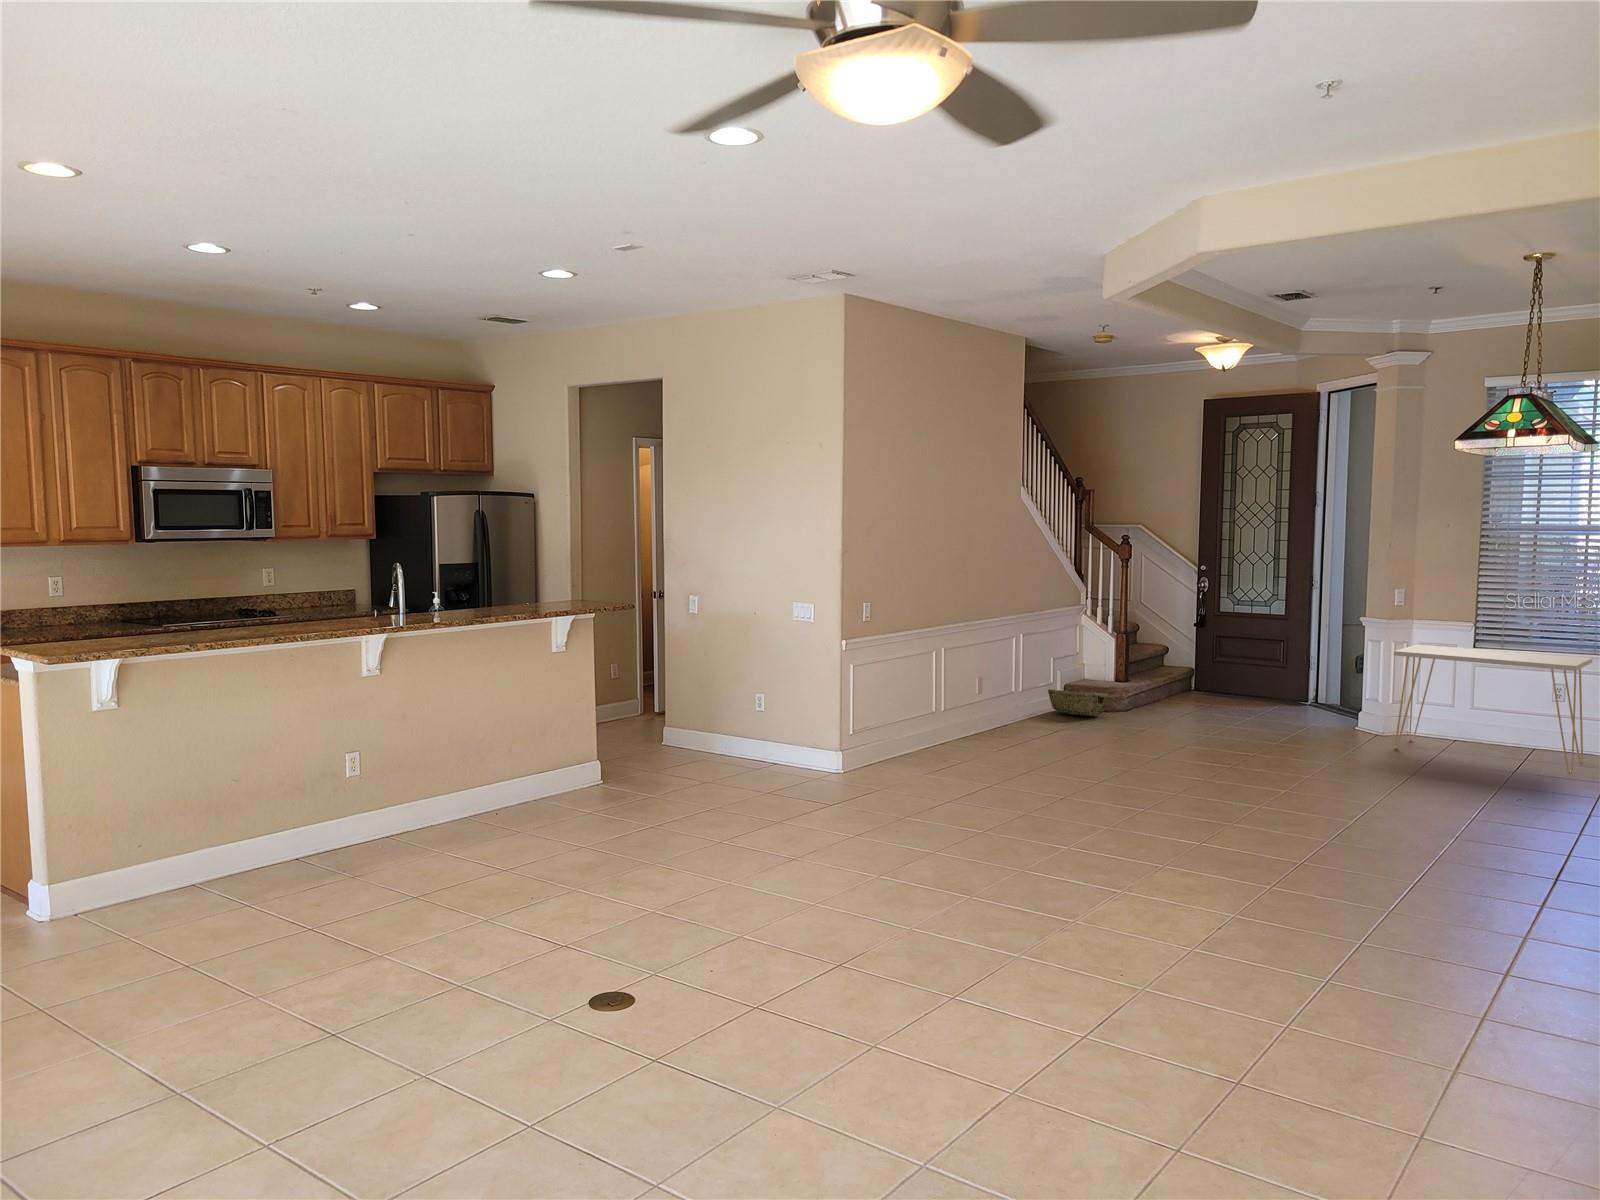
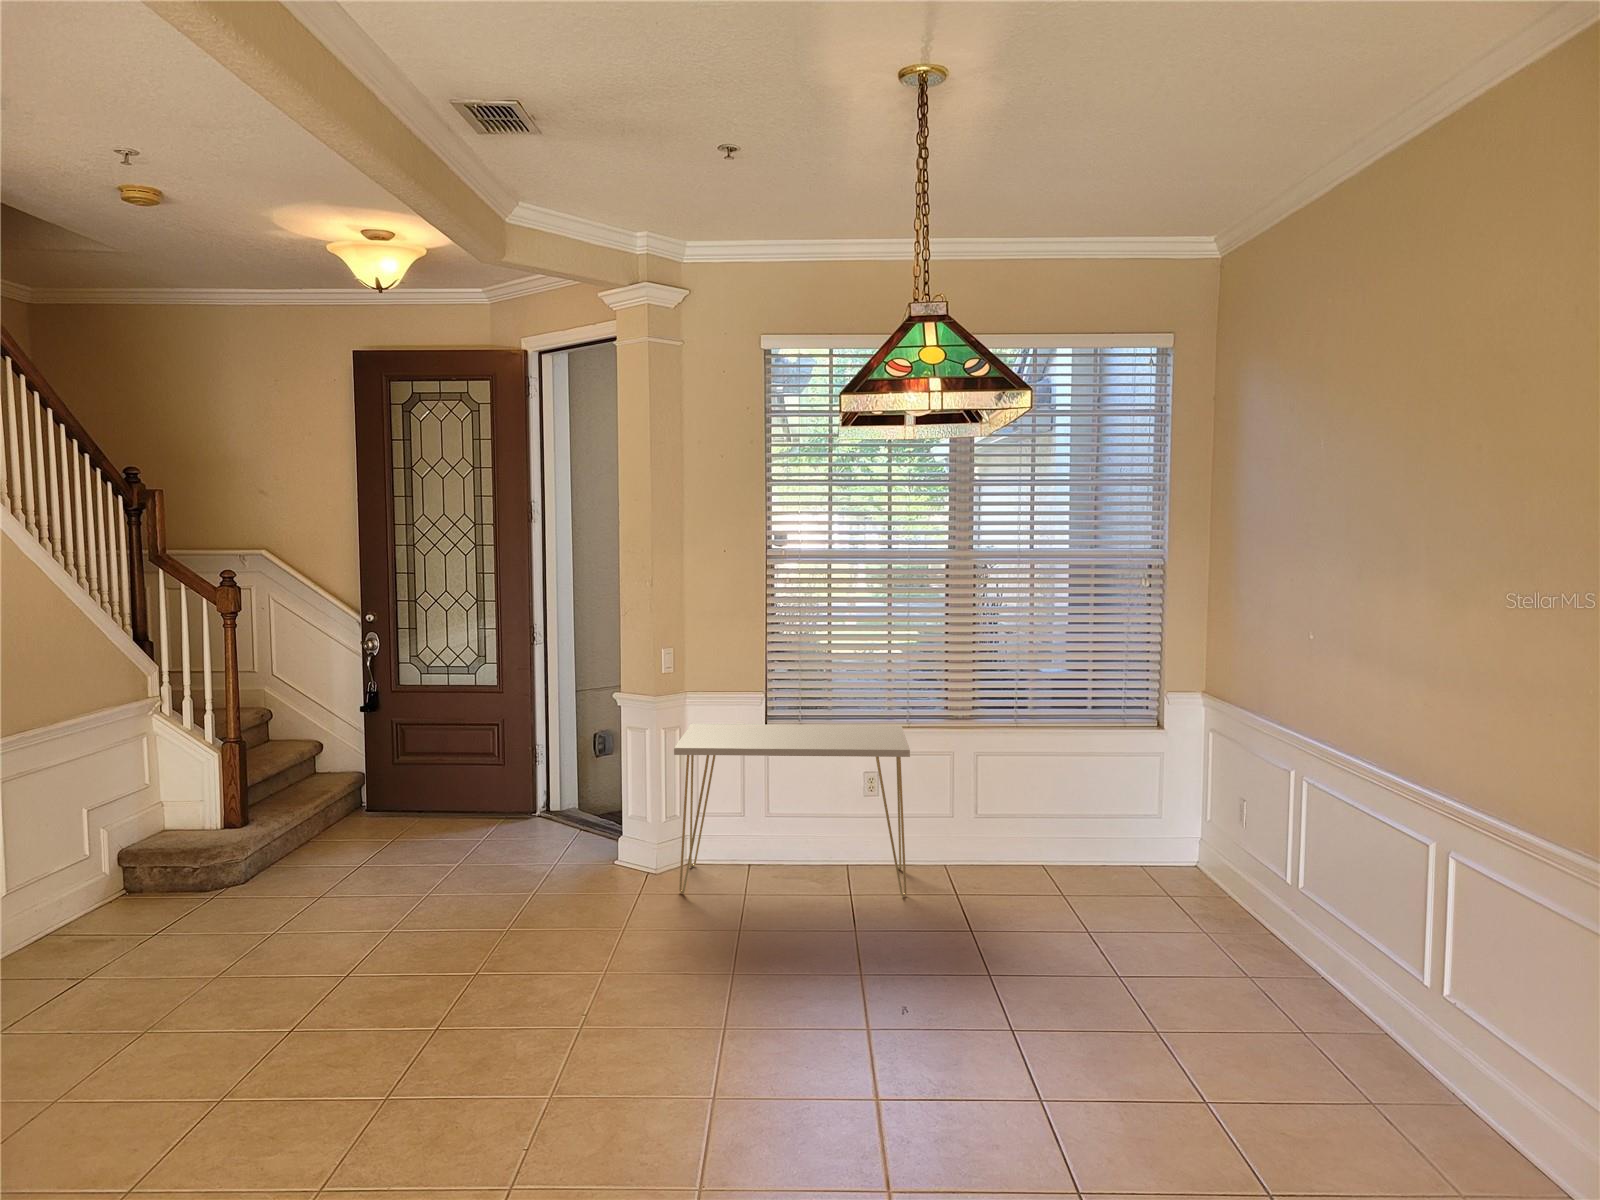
woven basket: present [1048,689,1108,716] -> none [60,872,198,929]

